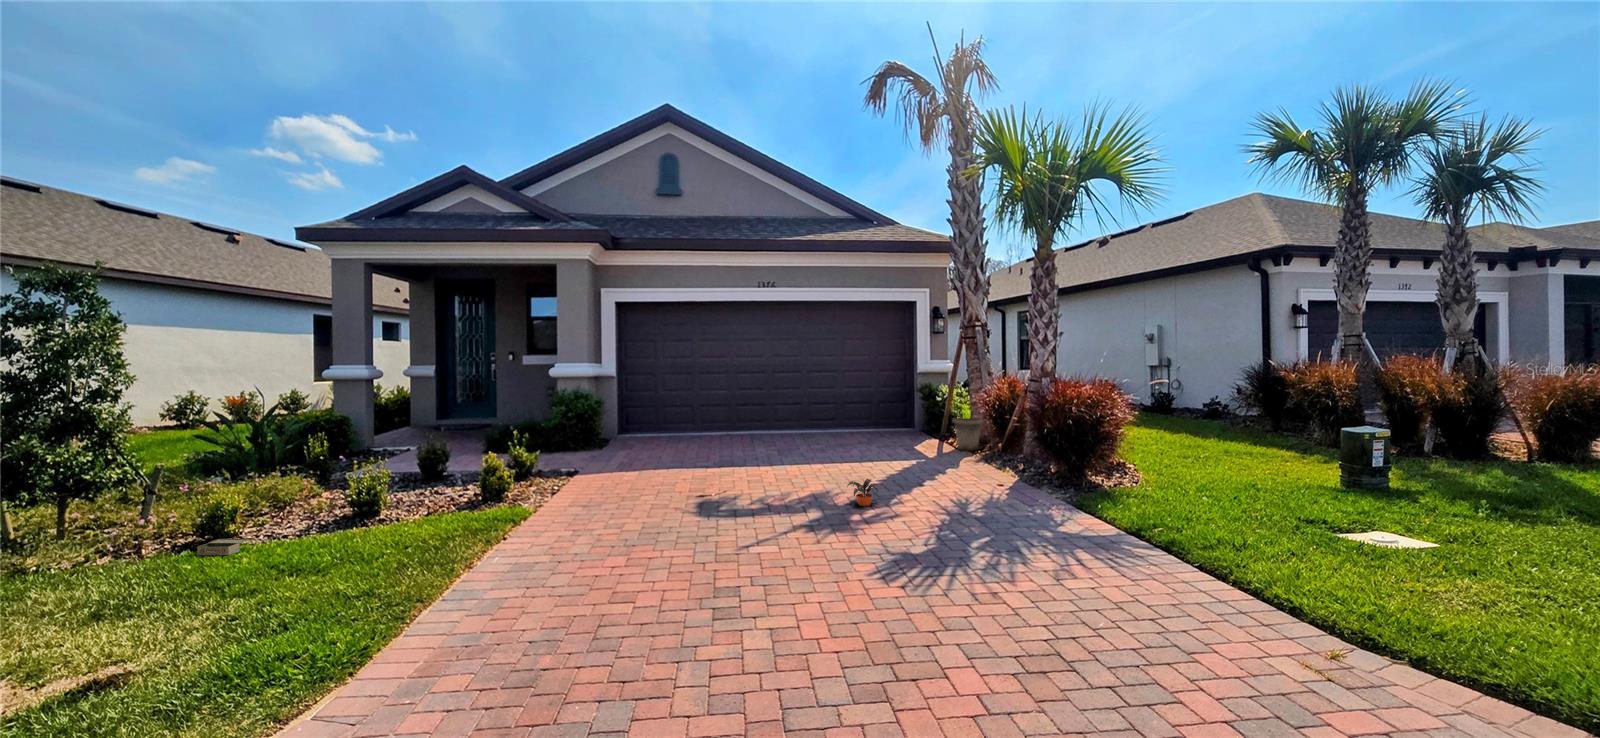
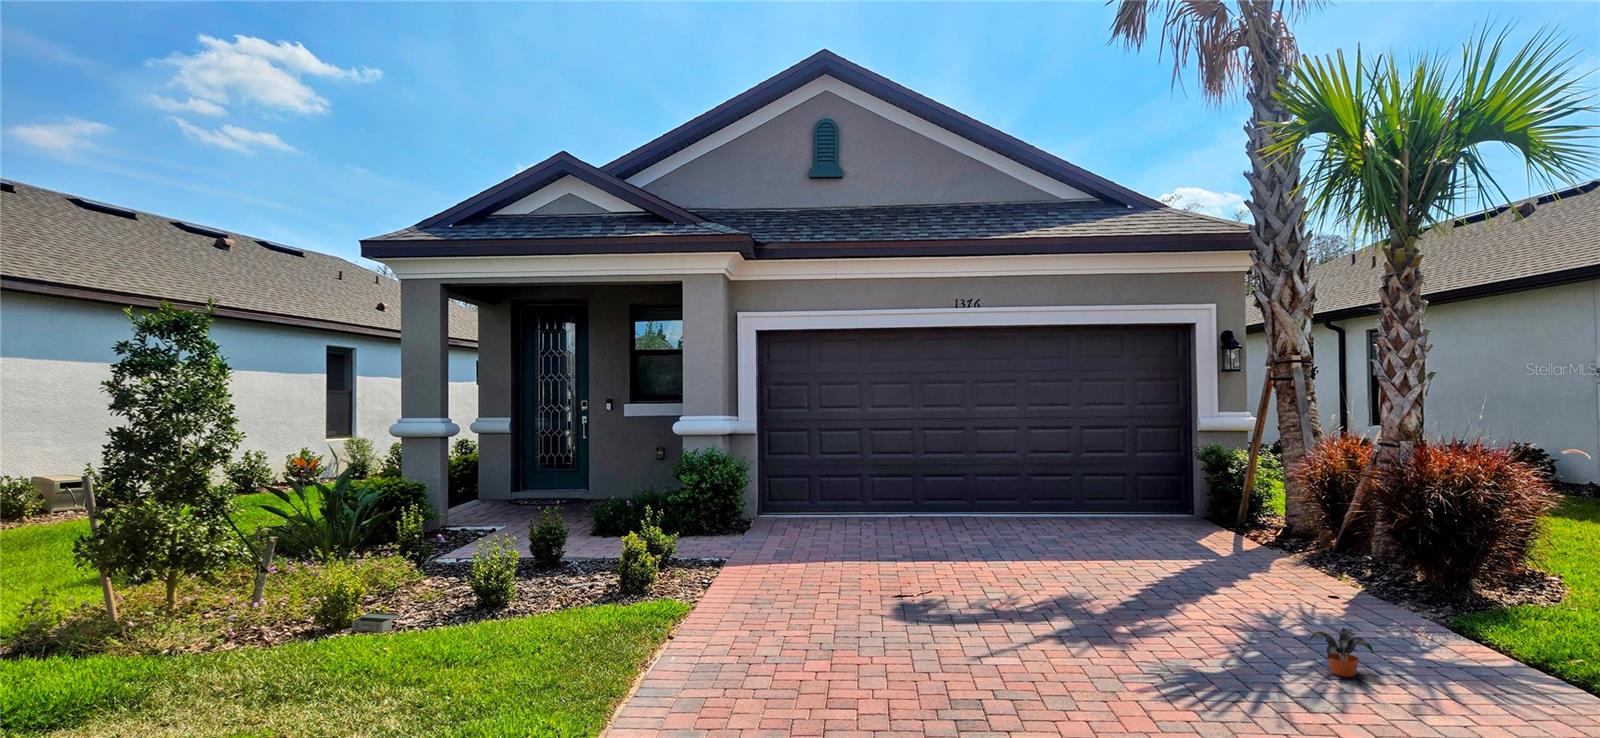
trash can: present [952,418,983,451] -> none [1256,495,1306,544]
potted plant: present [848,479,878,506] -> present [1309,628,1373,677]

